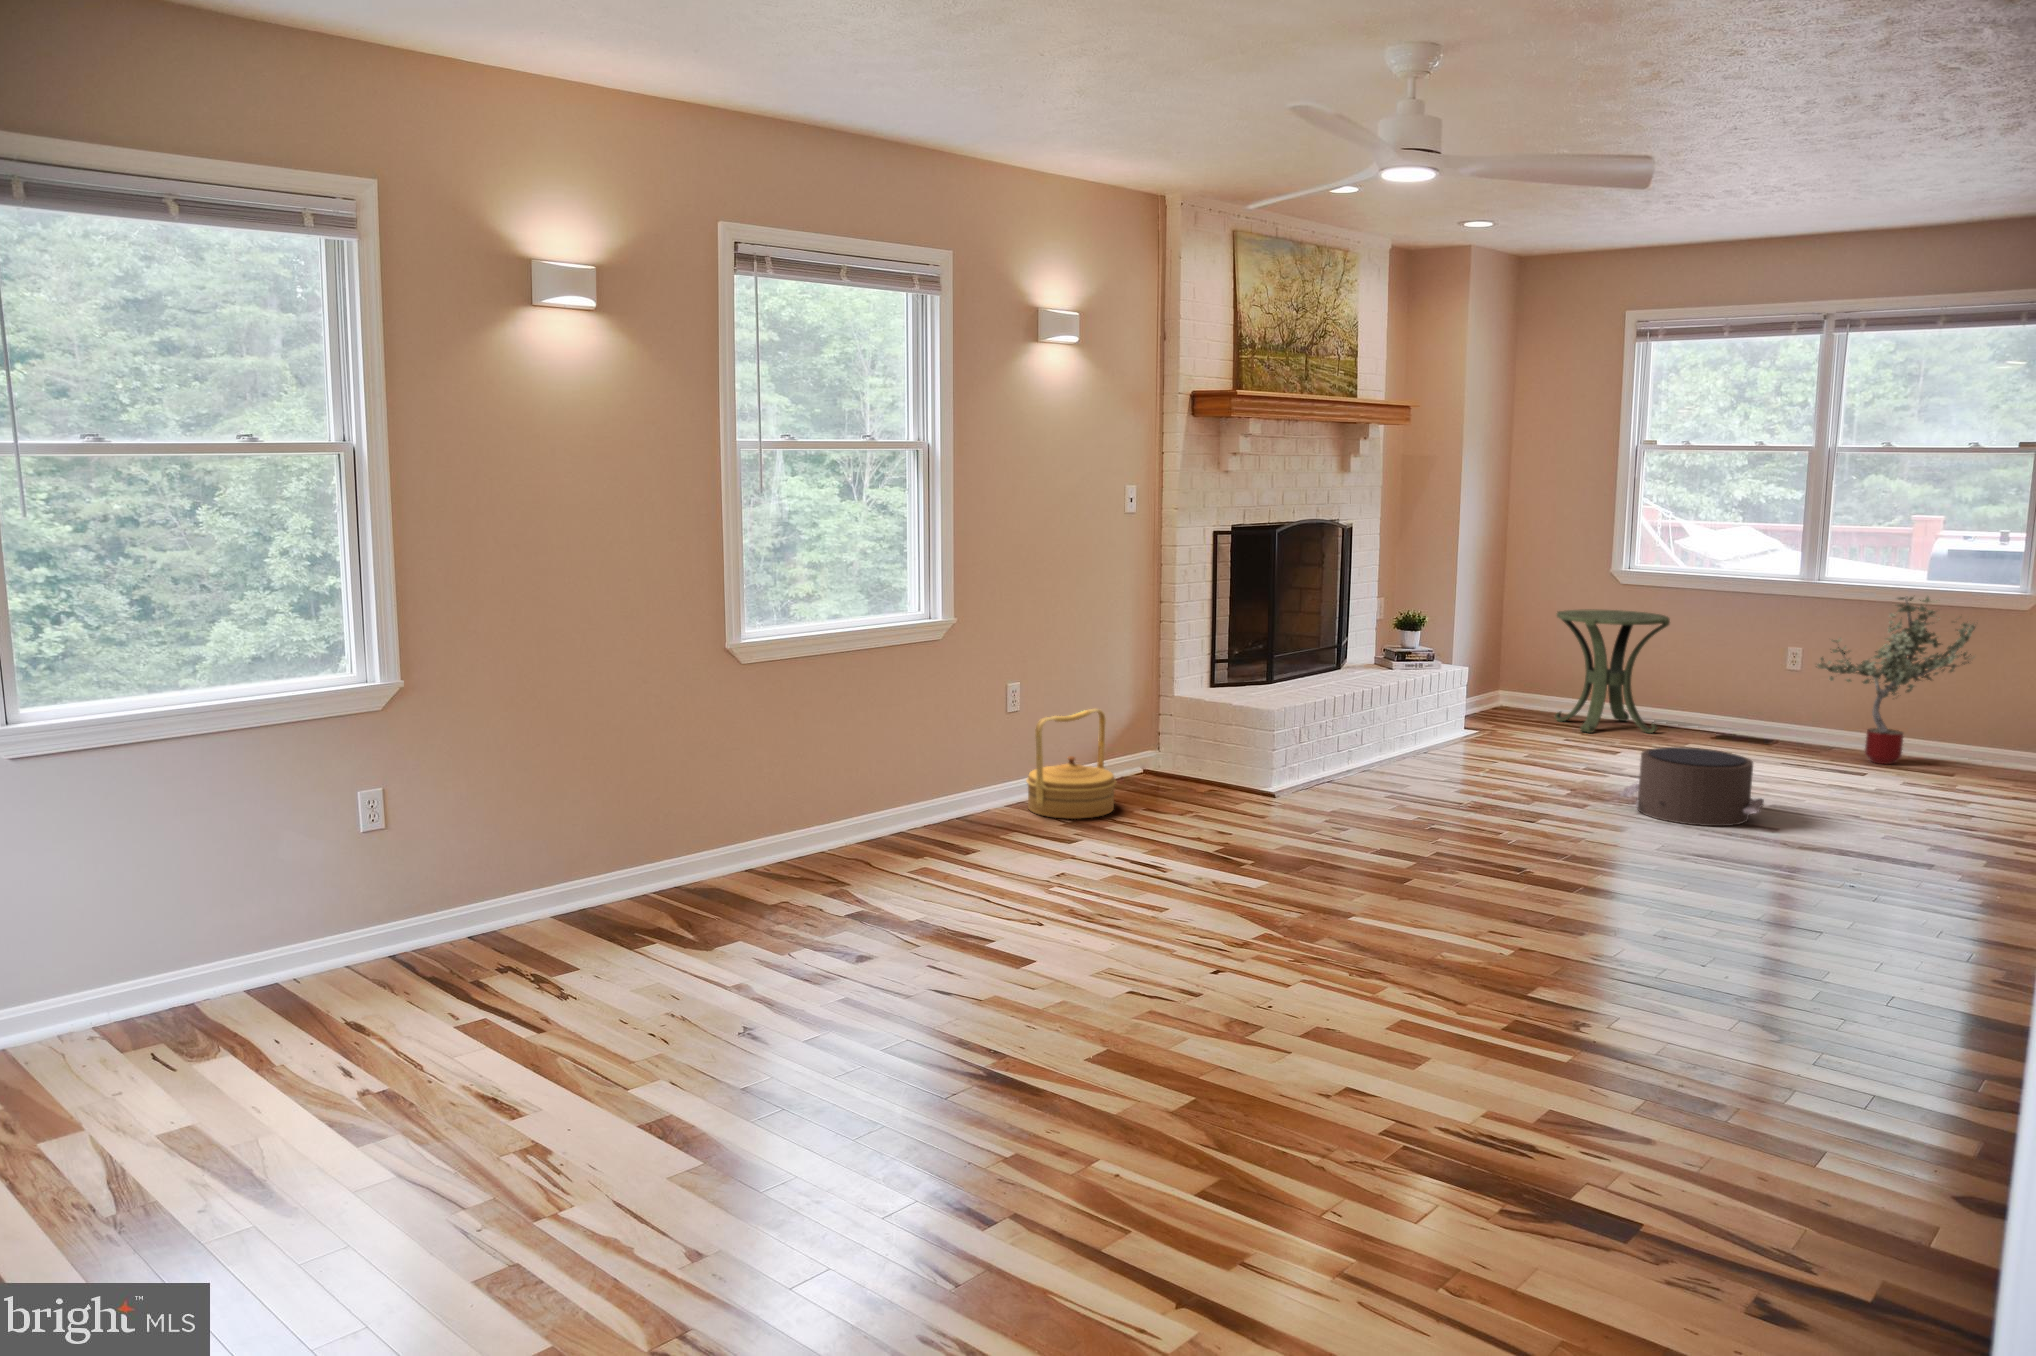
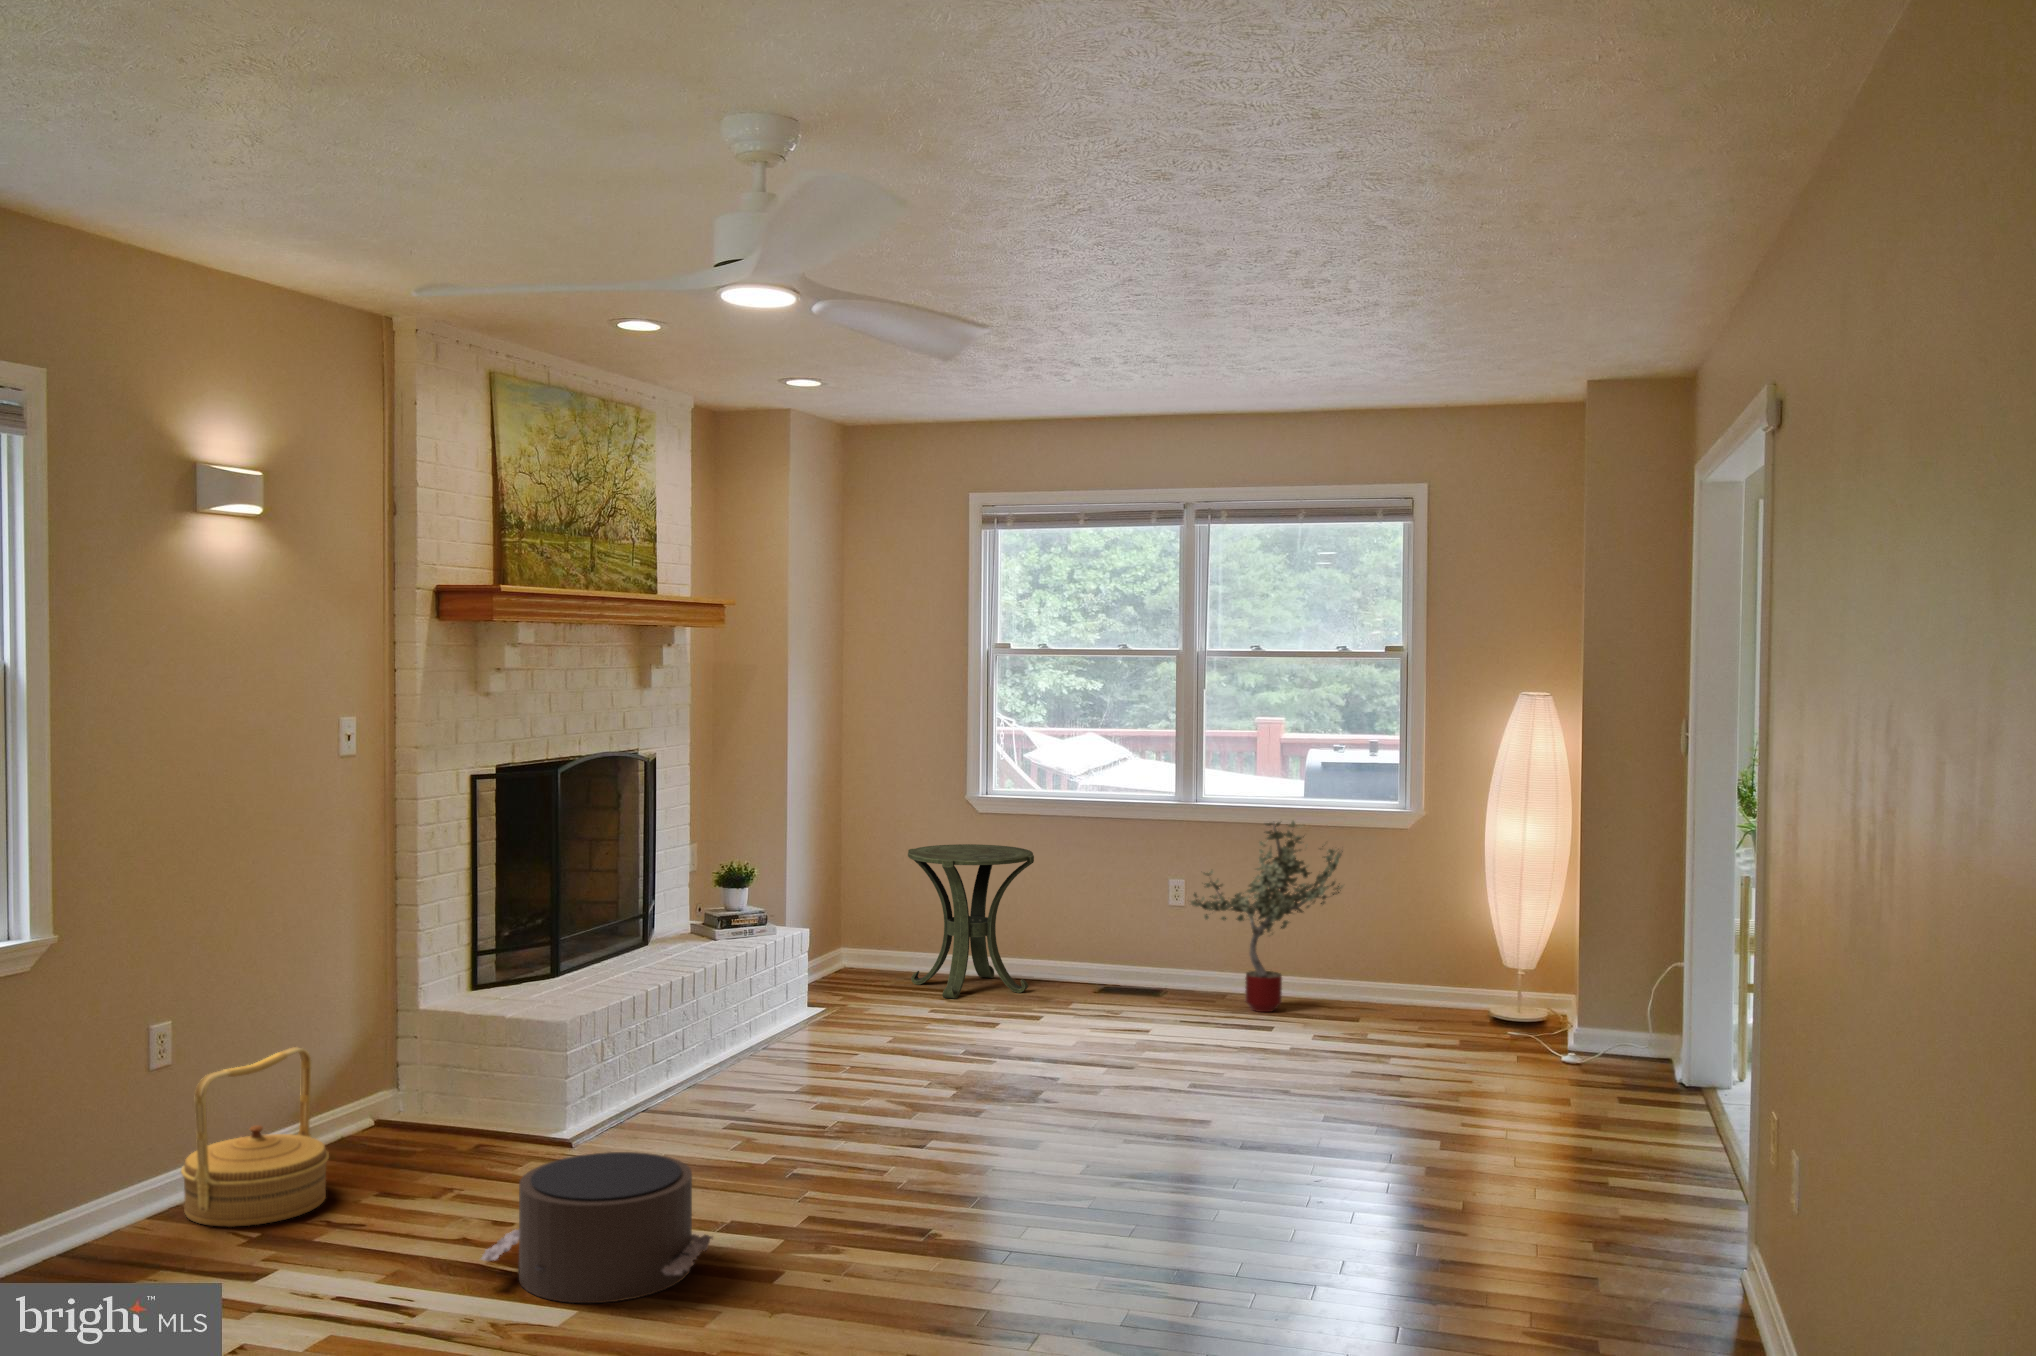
pouf: present [1620,747,1764,826] -> present [481,1152,712,1303]

